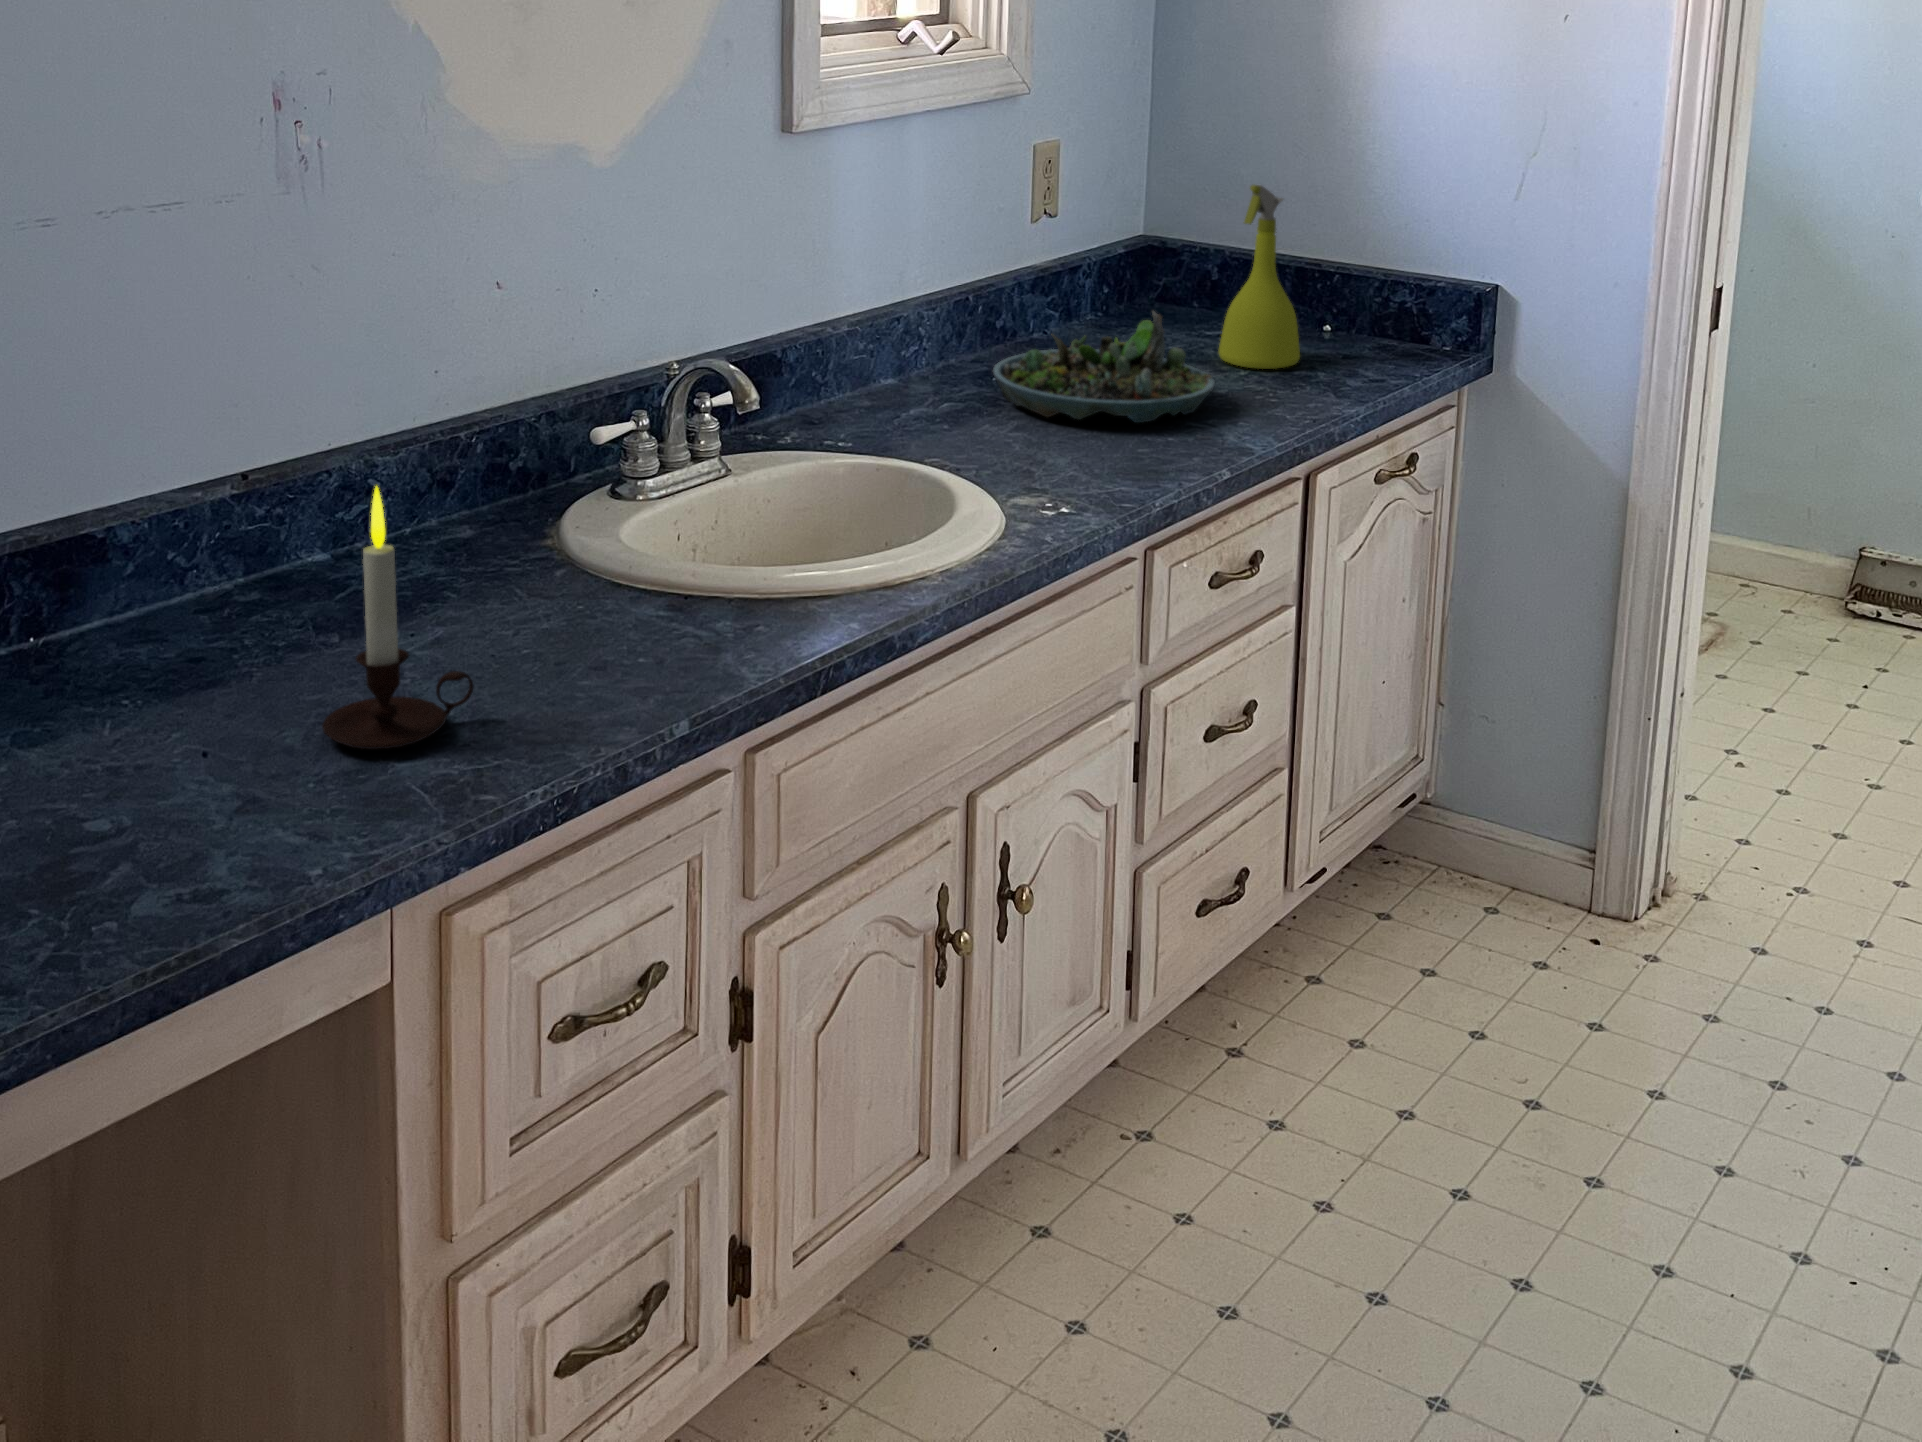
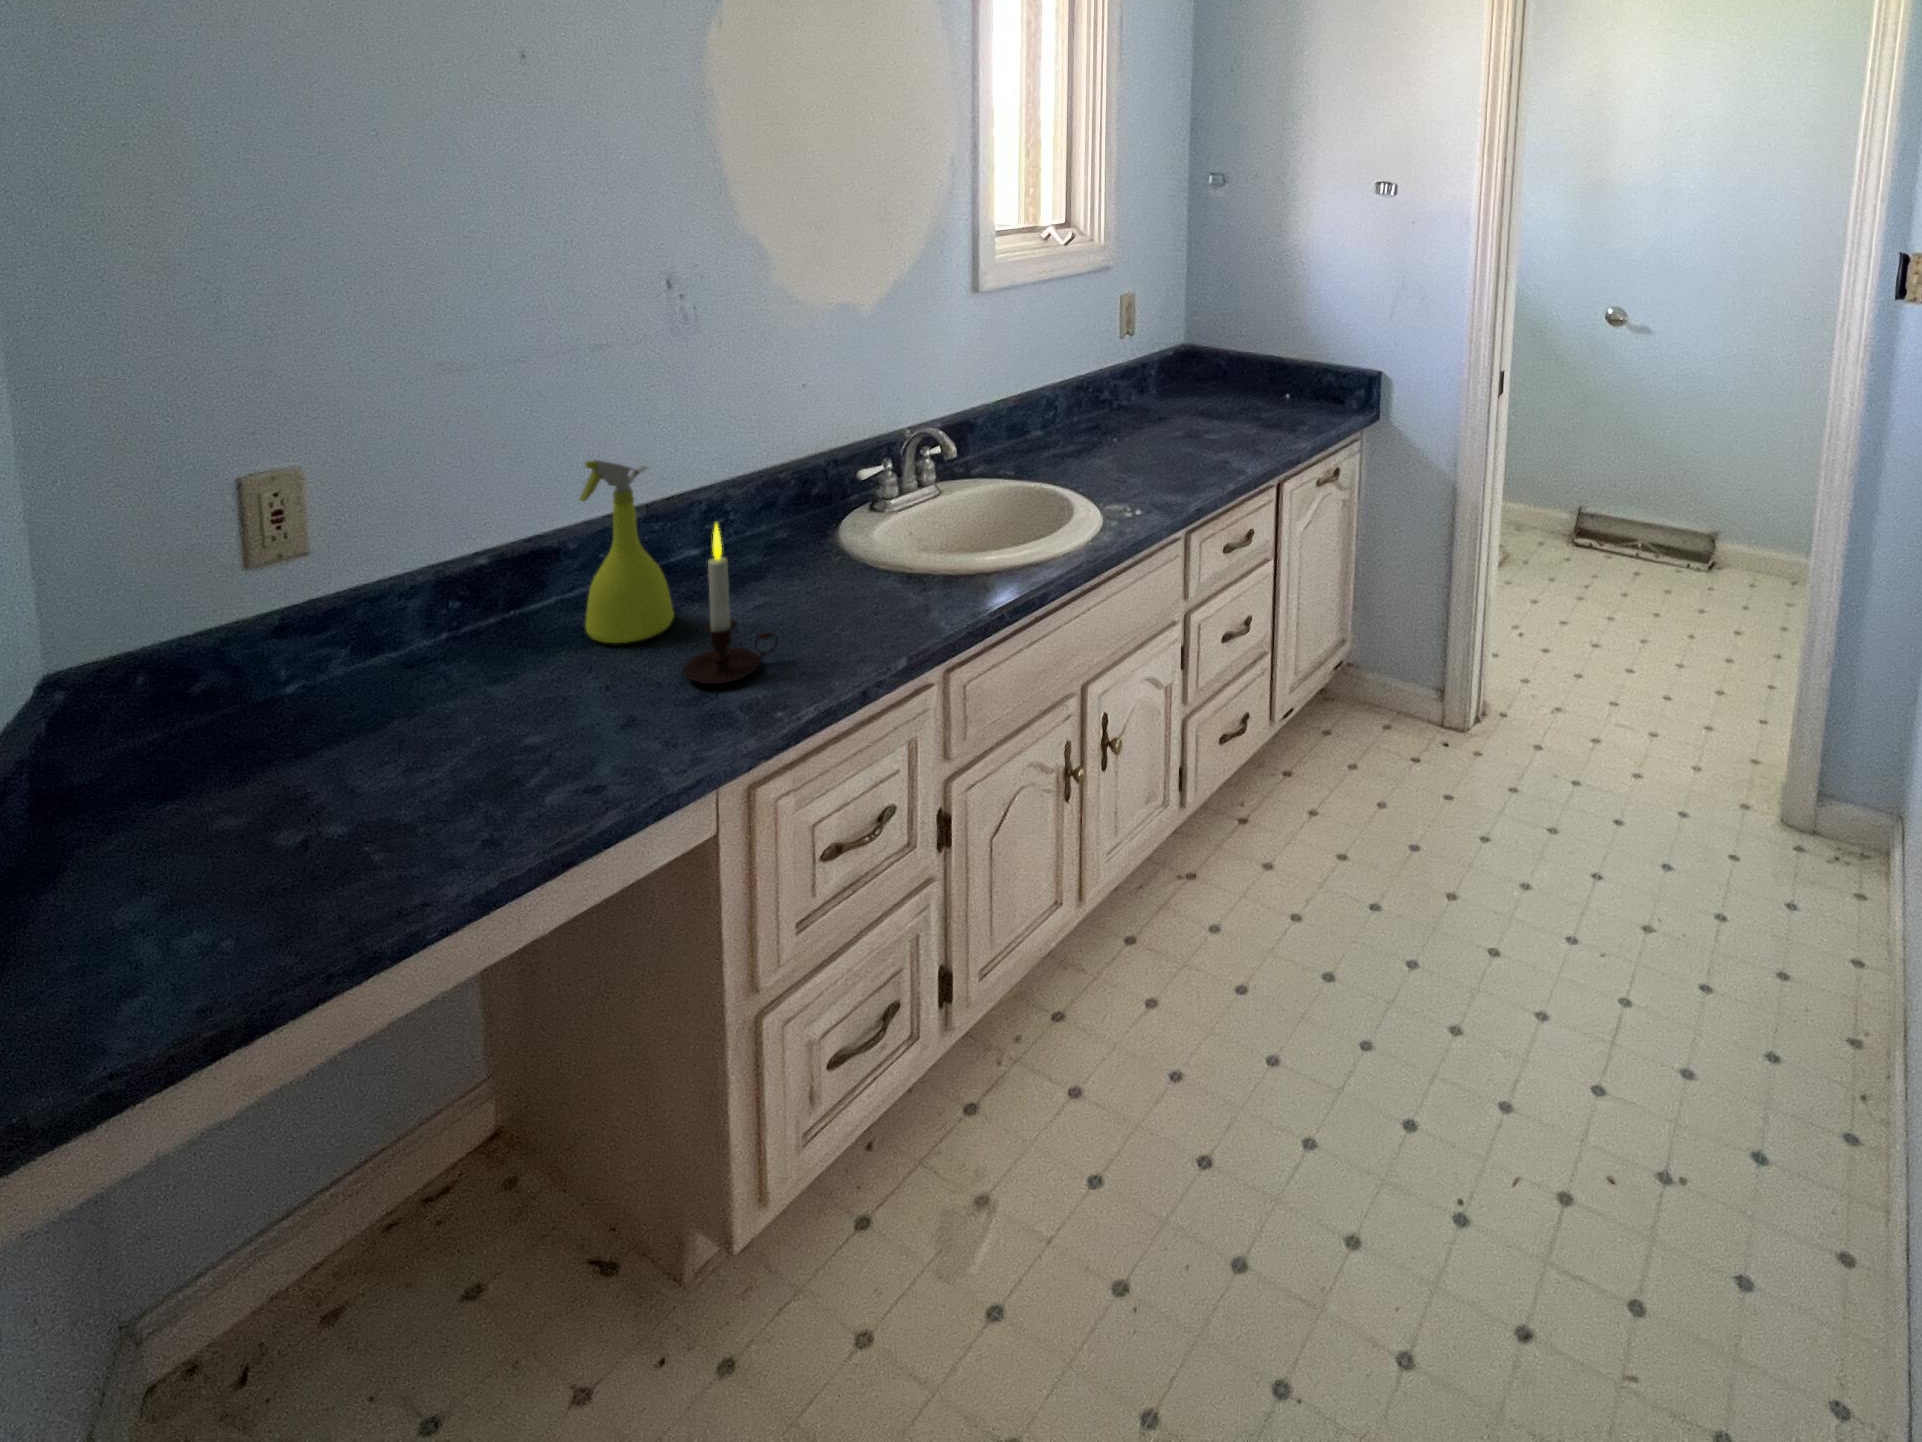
spray bottle: present [1219,185,1300,369] -> present [580,460,674,643]
succulent planter: present [993,311,1215,423] -> none [1097,392,1224,458]

